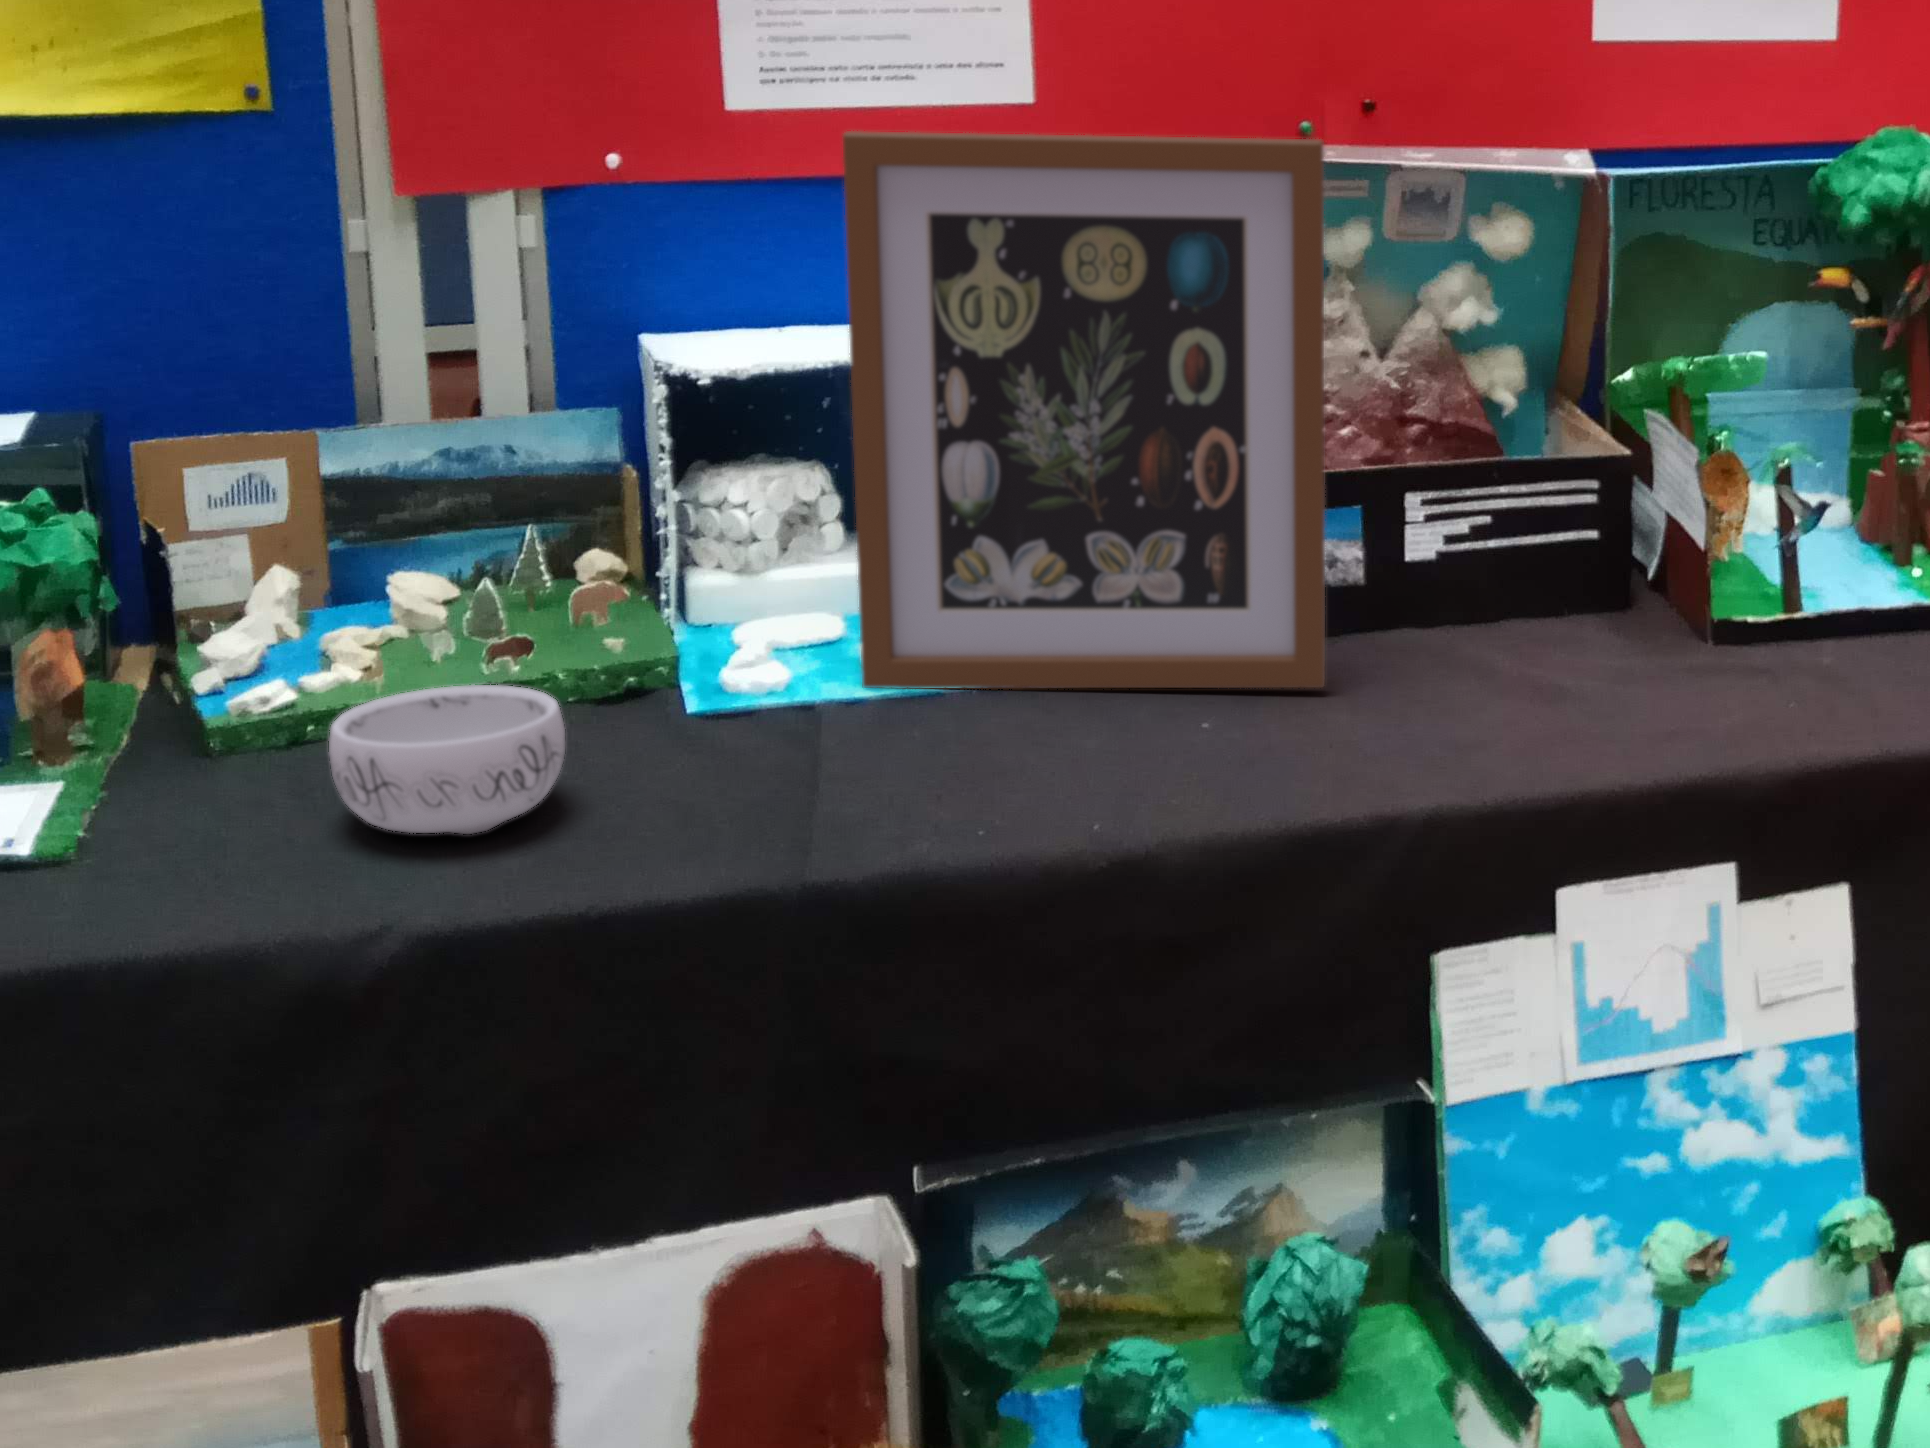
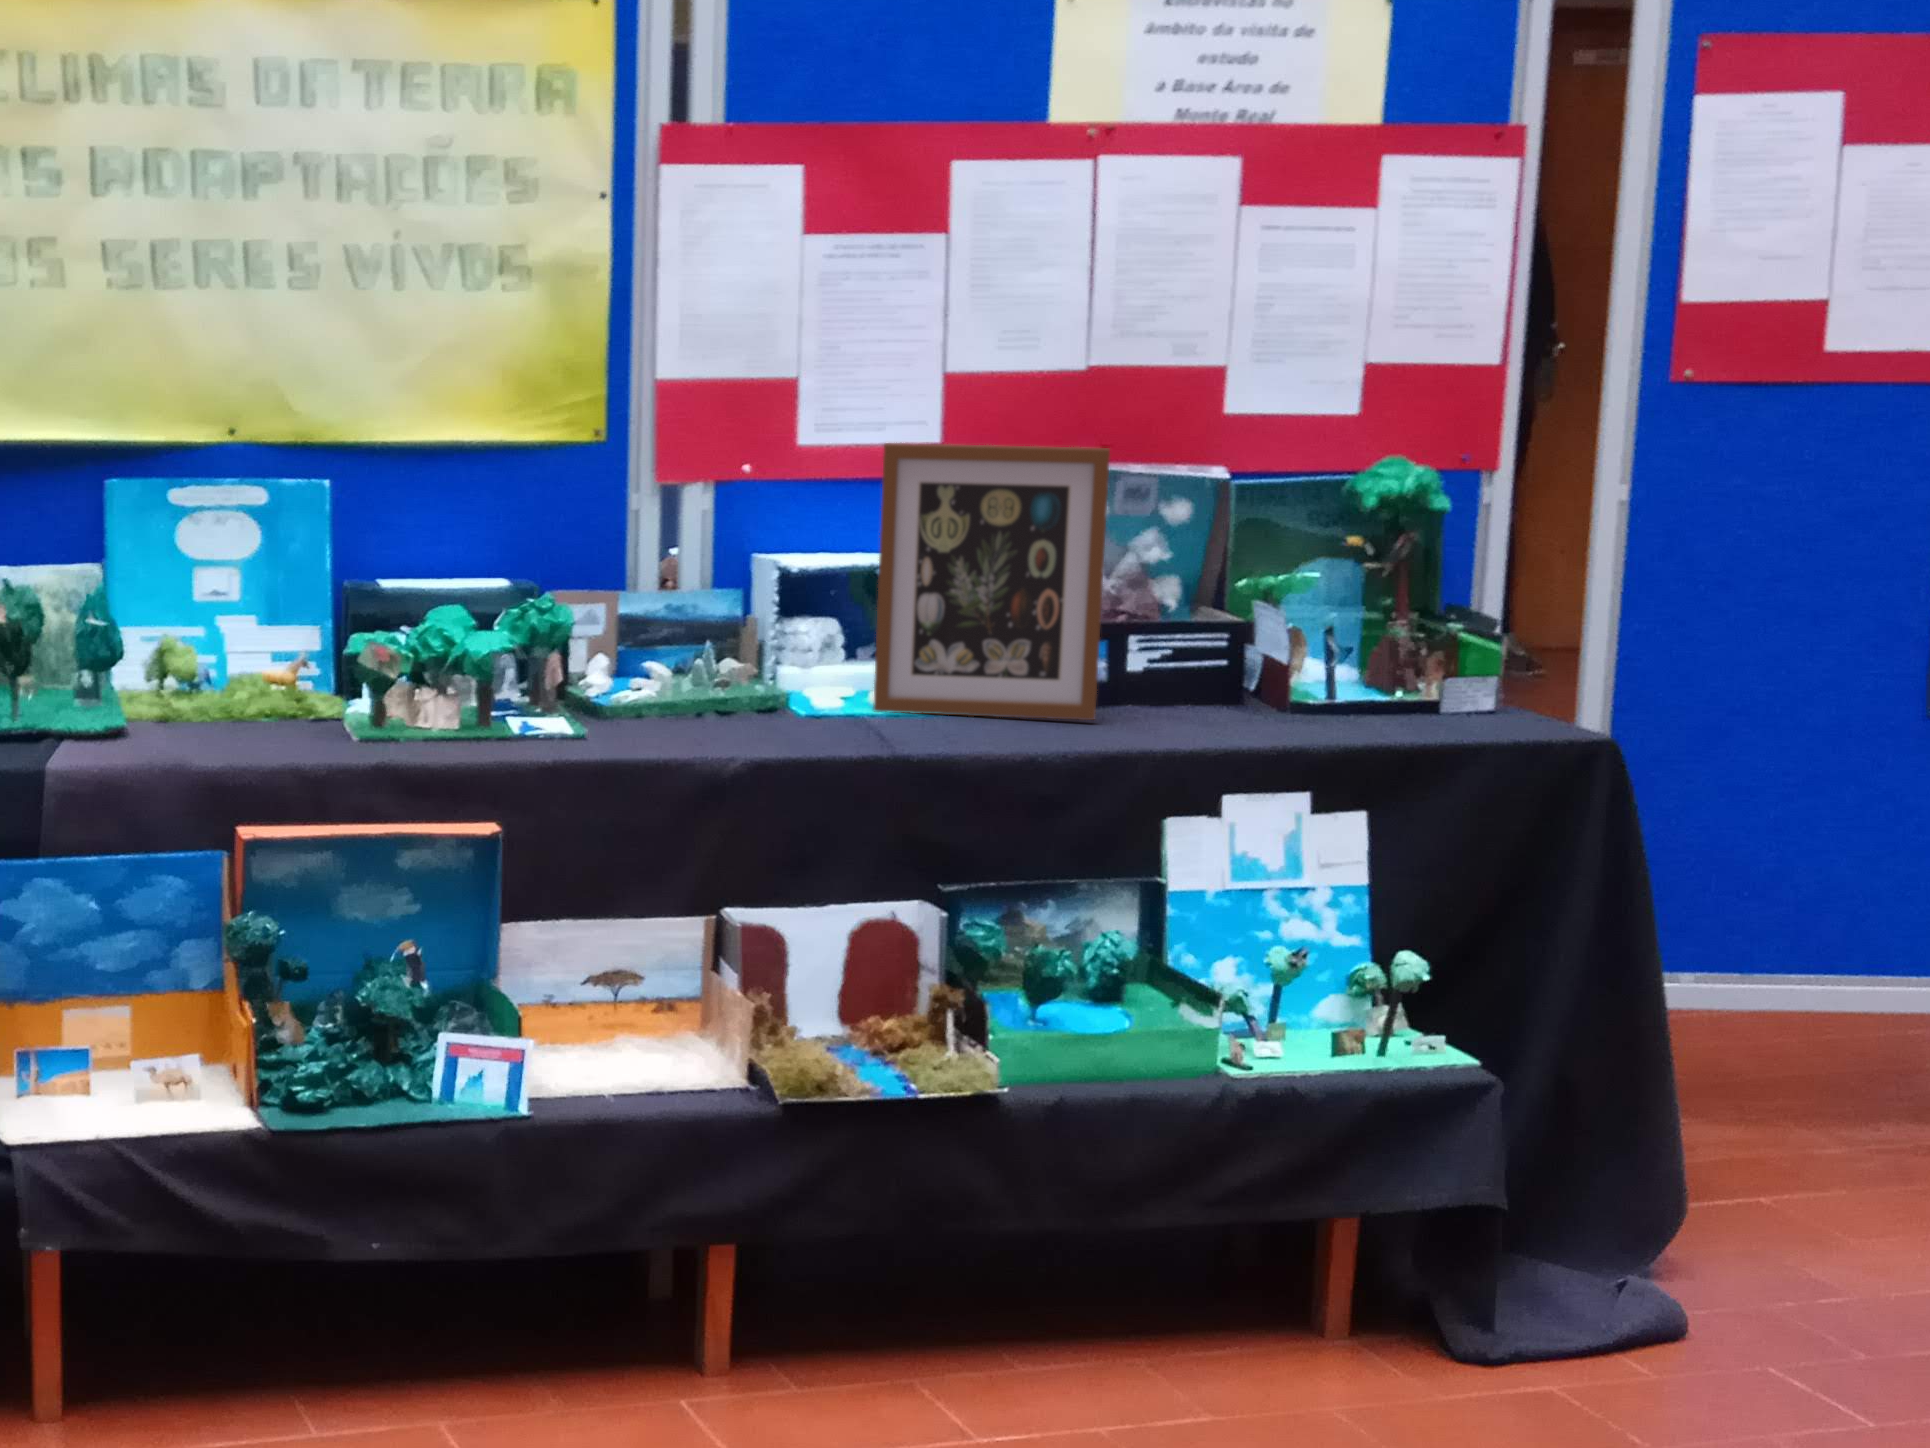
decorative bowl: present [329,685,565,834] -> none [678,684,774,740]

